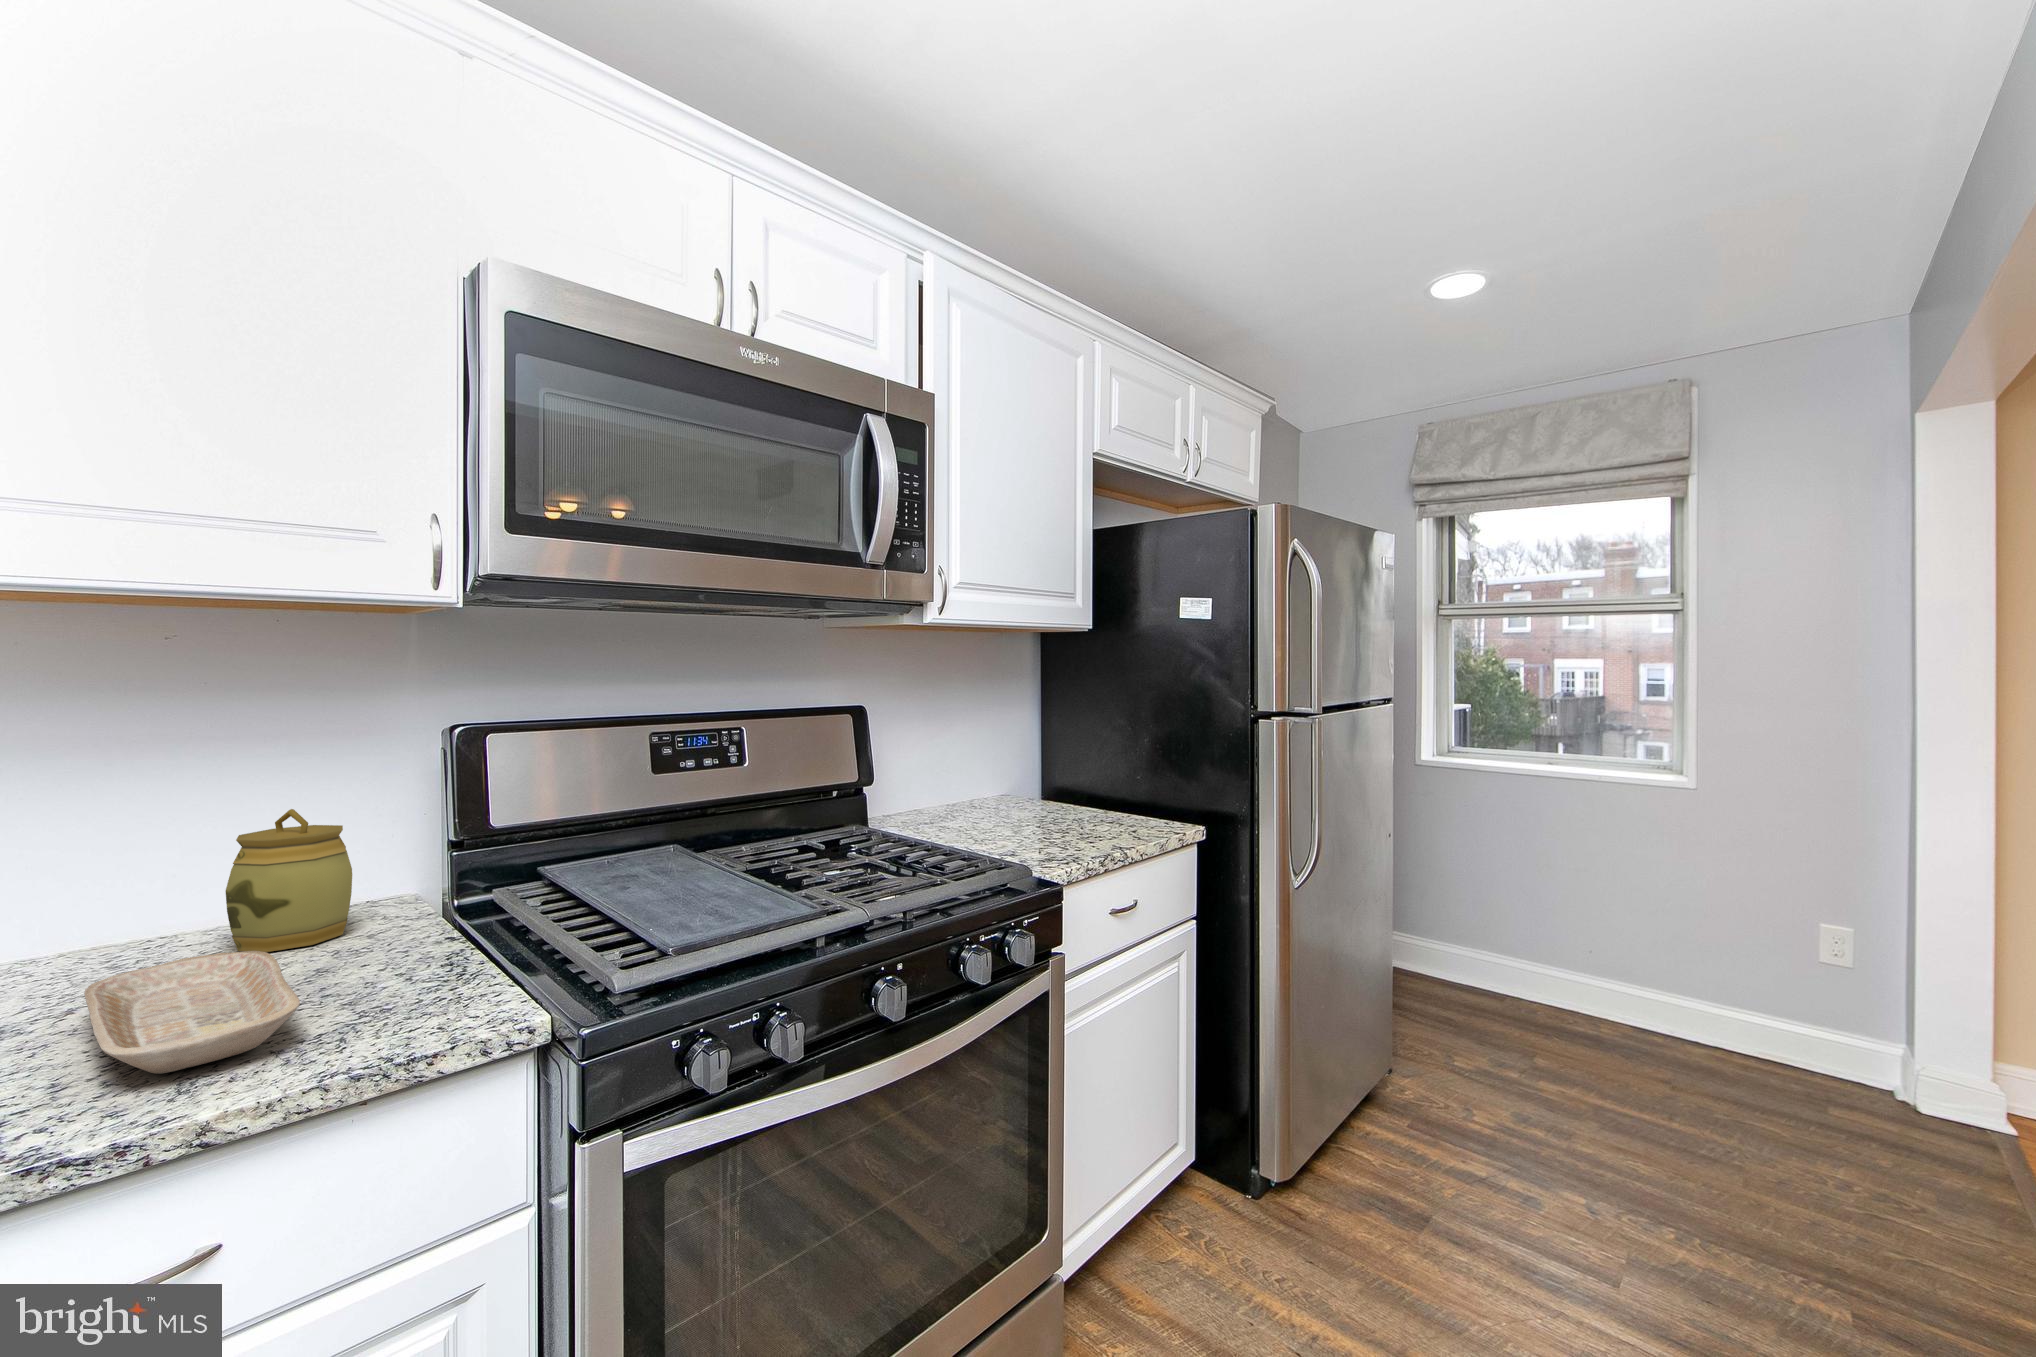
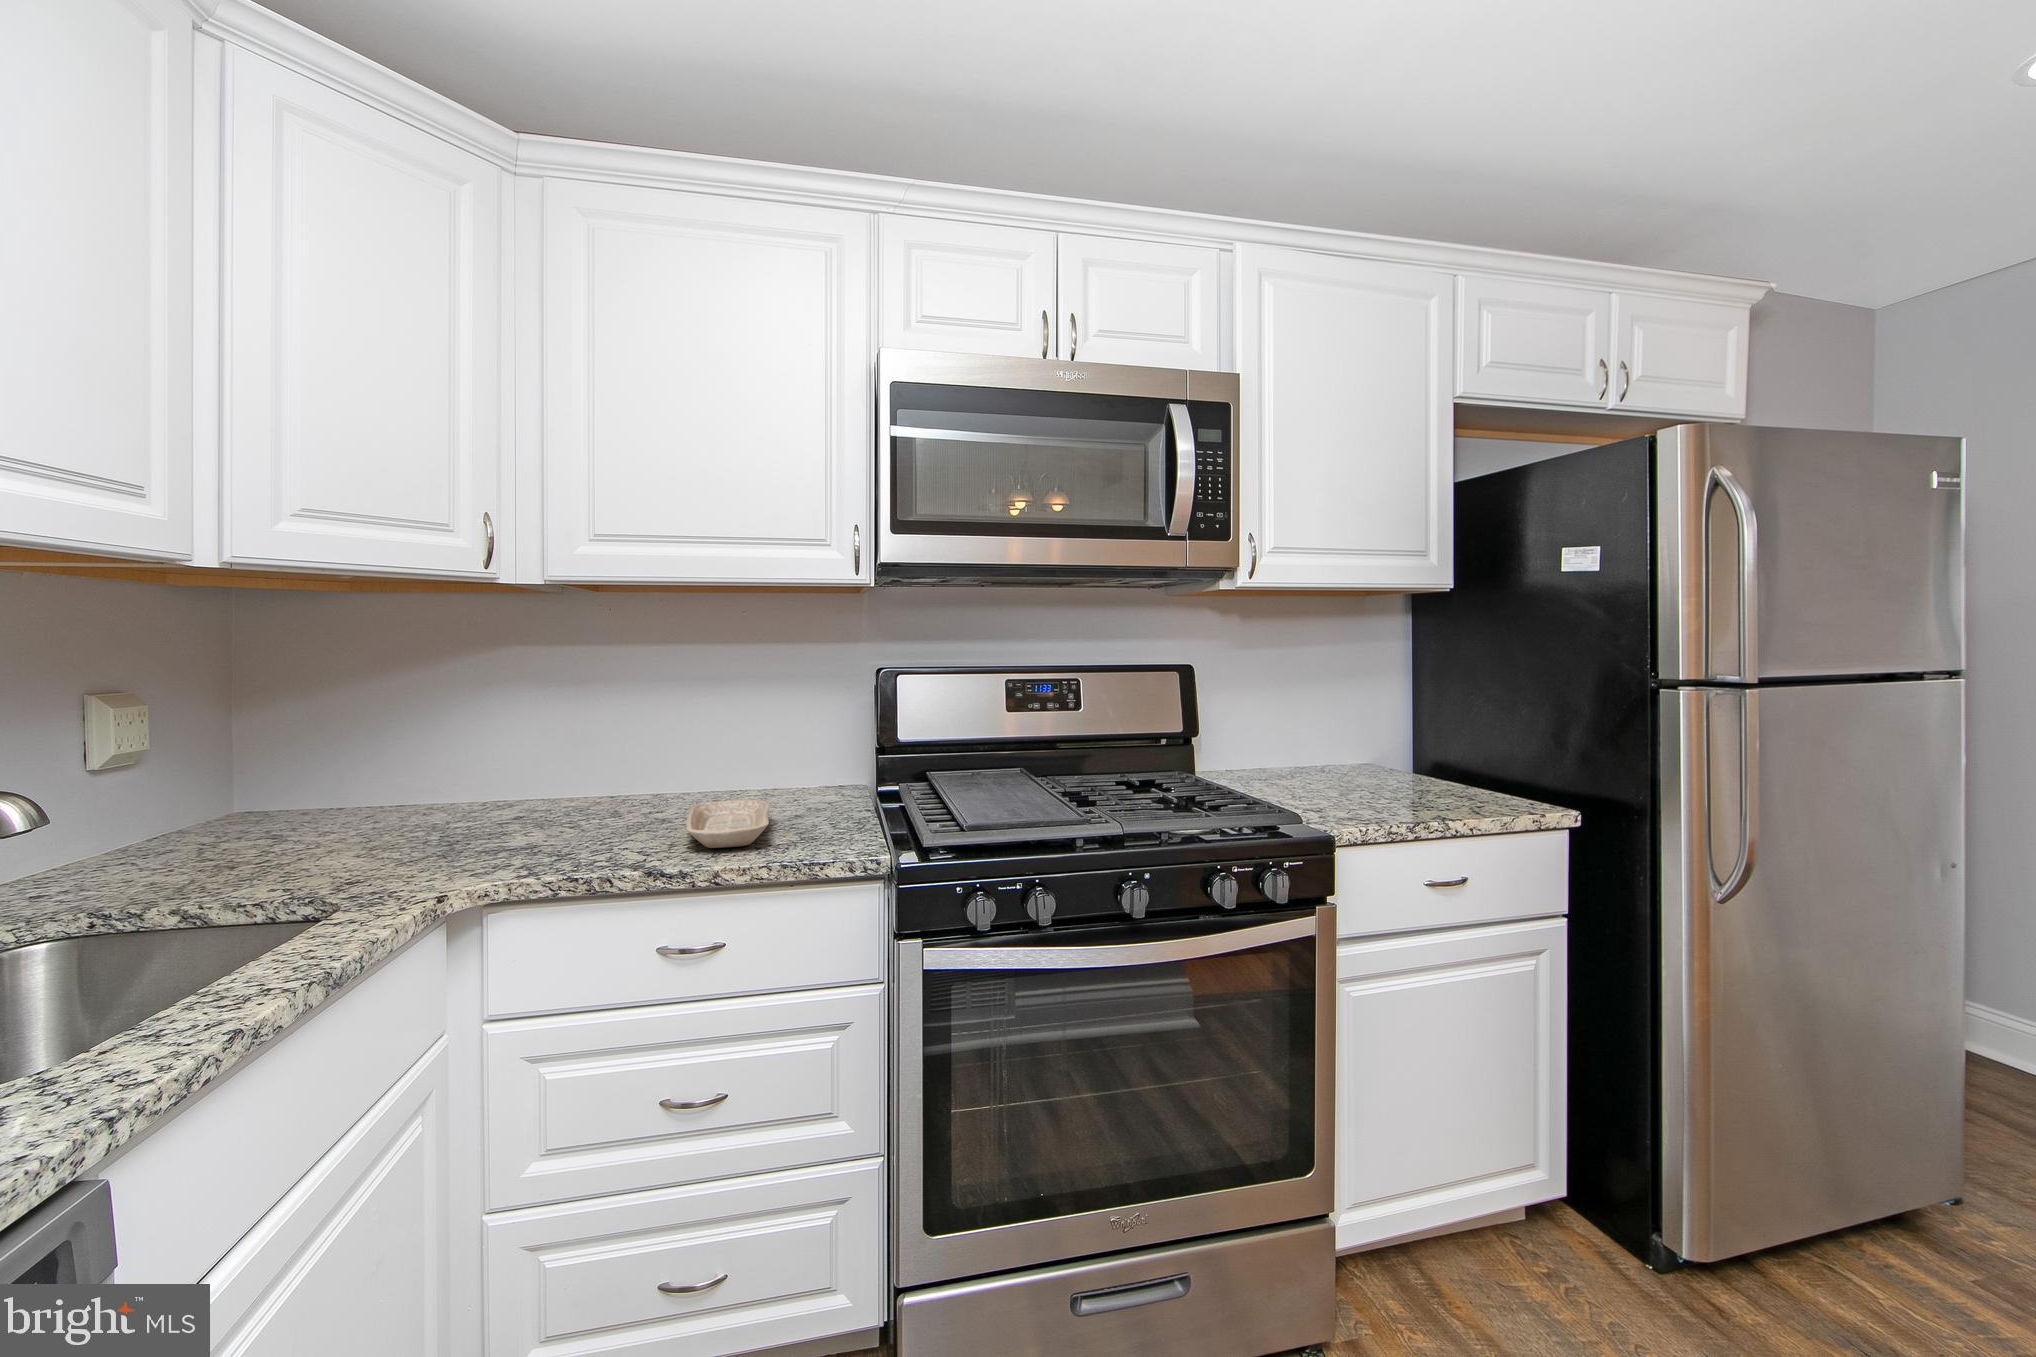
jar: present [226,809,352,952] -> none [758,720,822,806]

